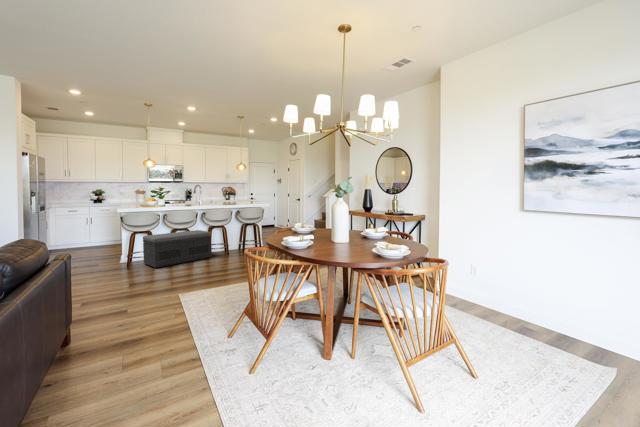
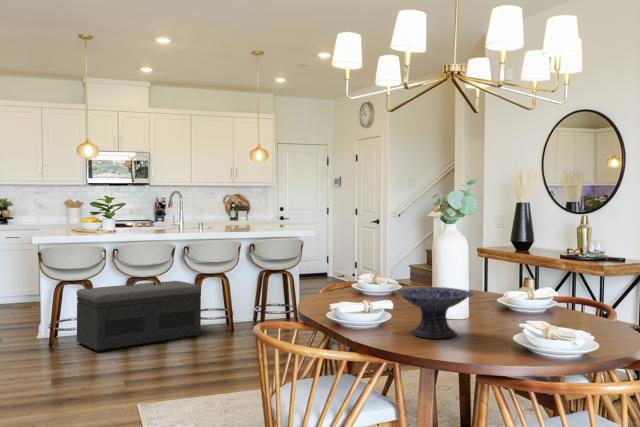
decorative bowl: none [317,227,357,252] -> present [395,287,473,338]

